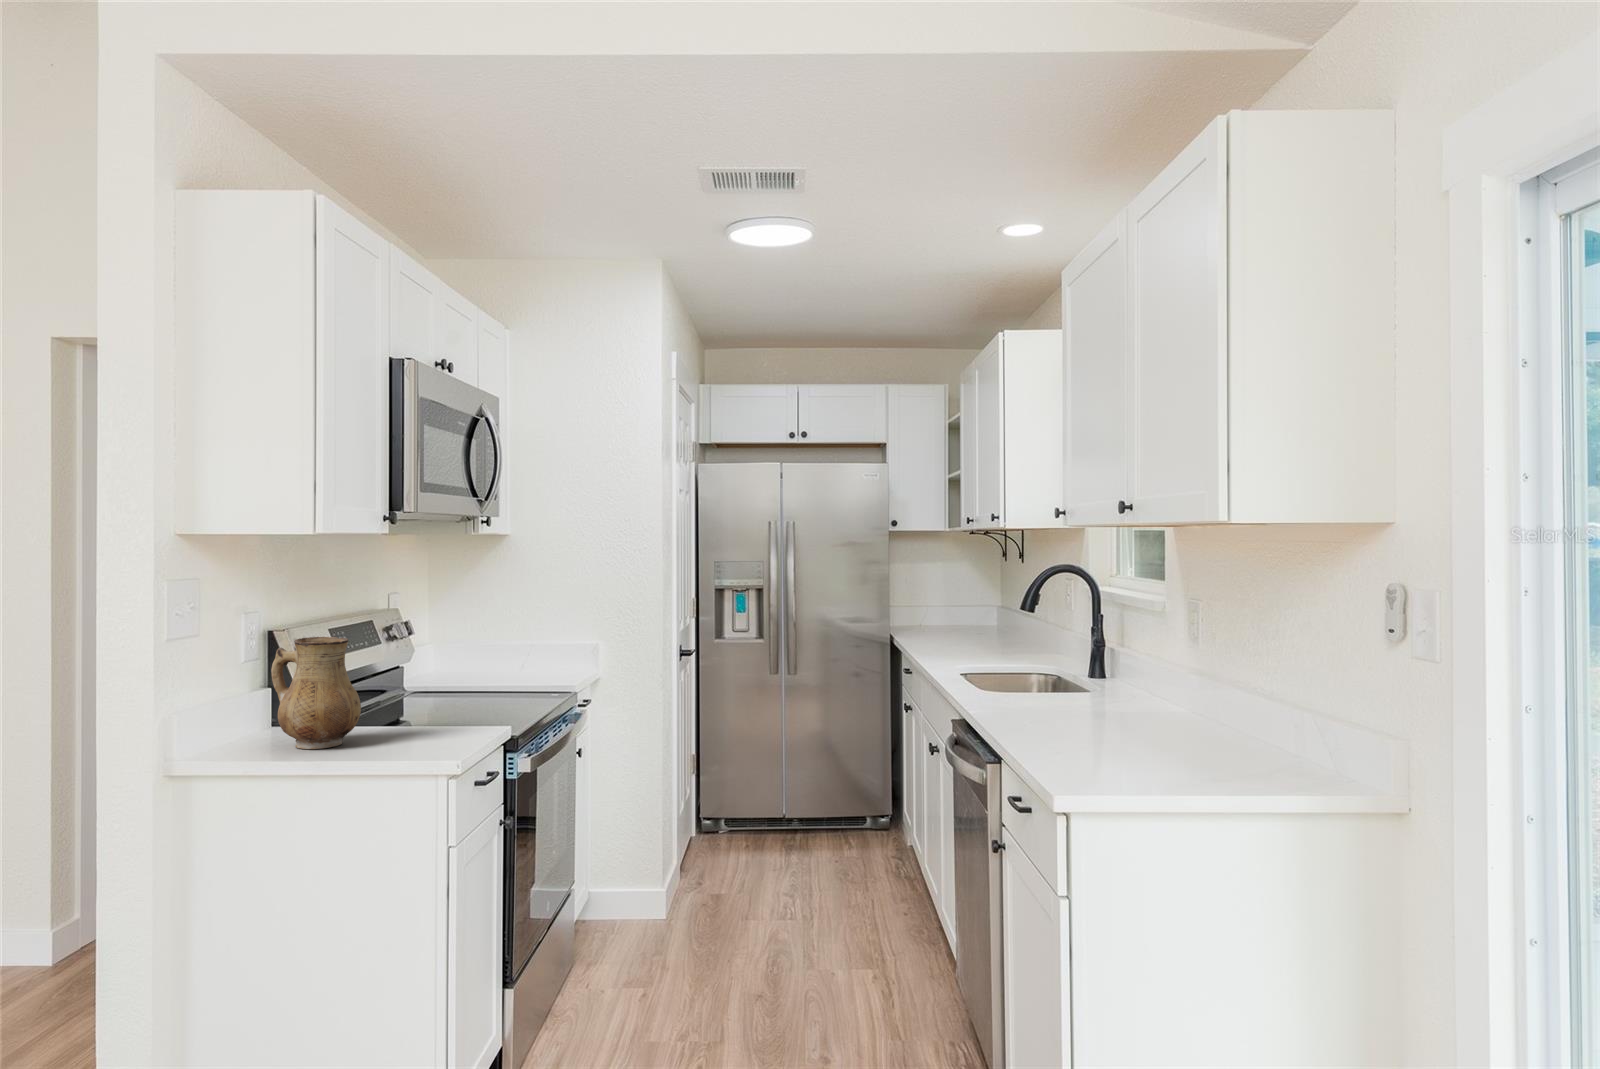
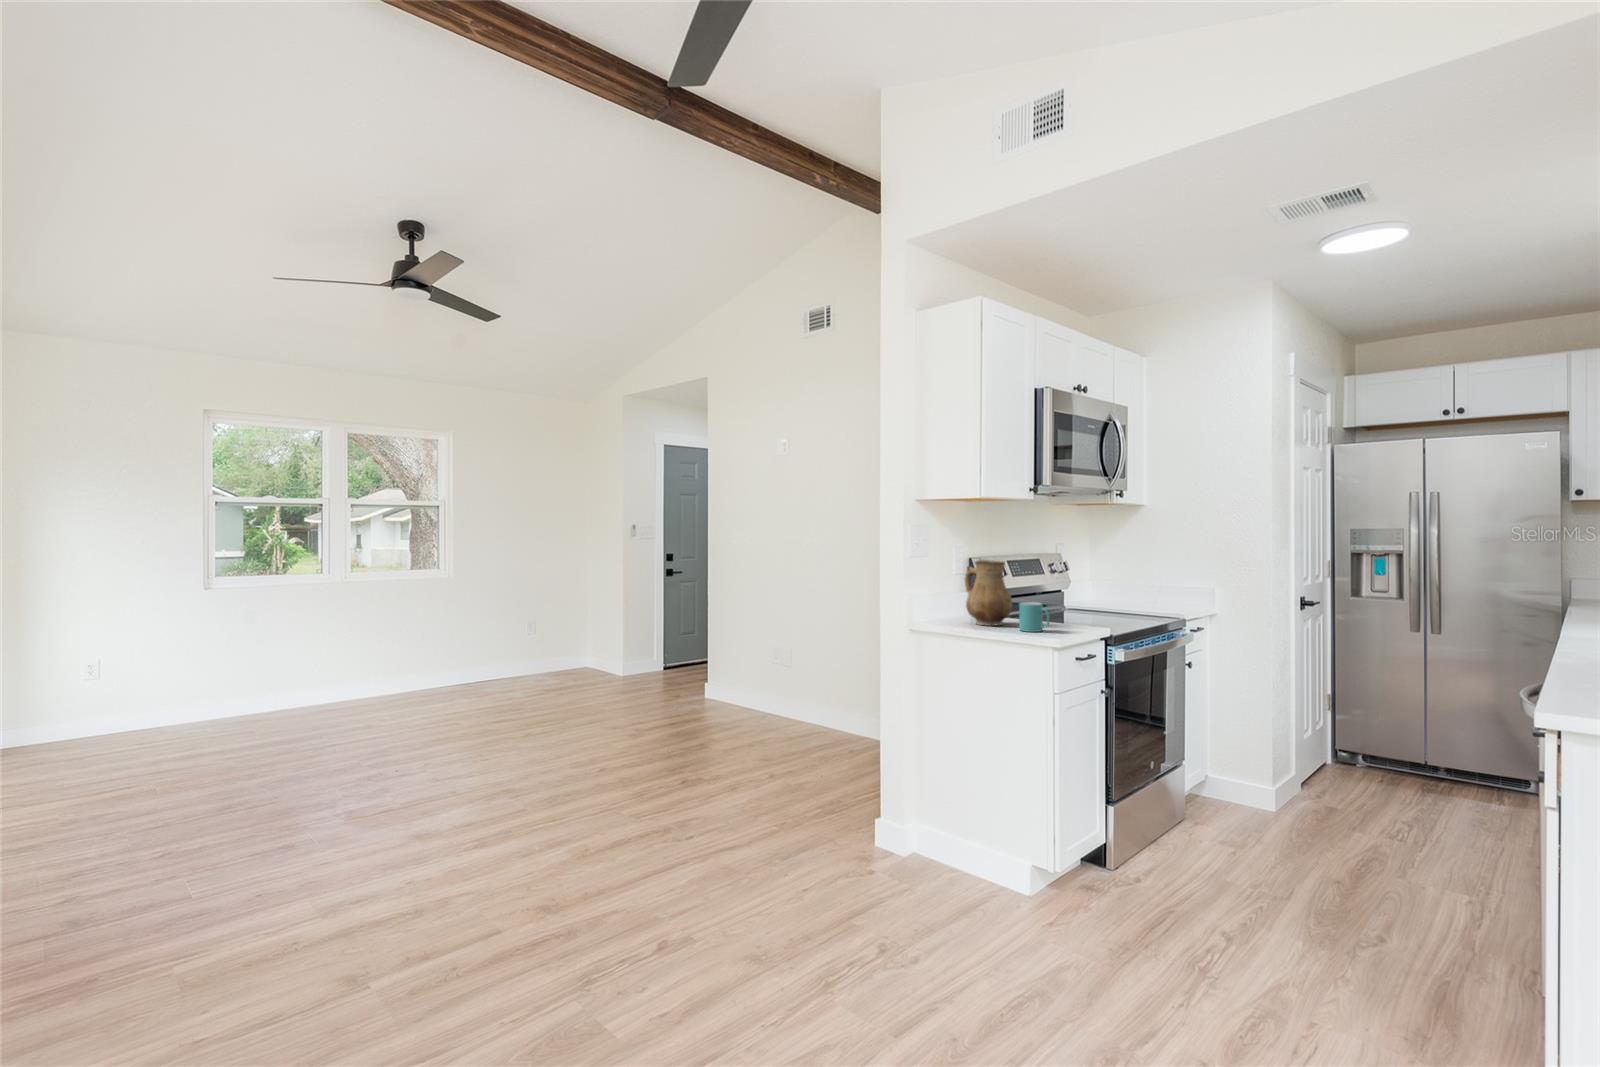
mug: none [381,703,434,754] -> present [1019,602,1050,632]

